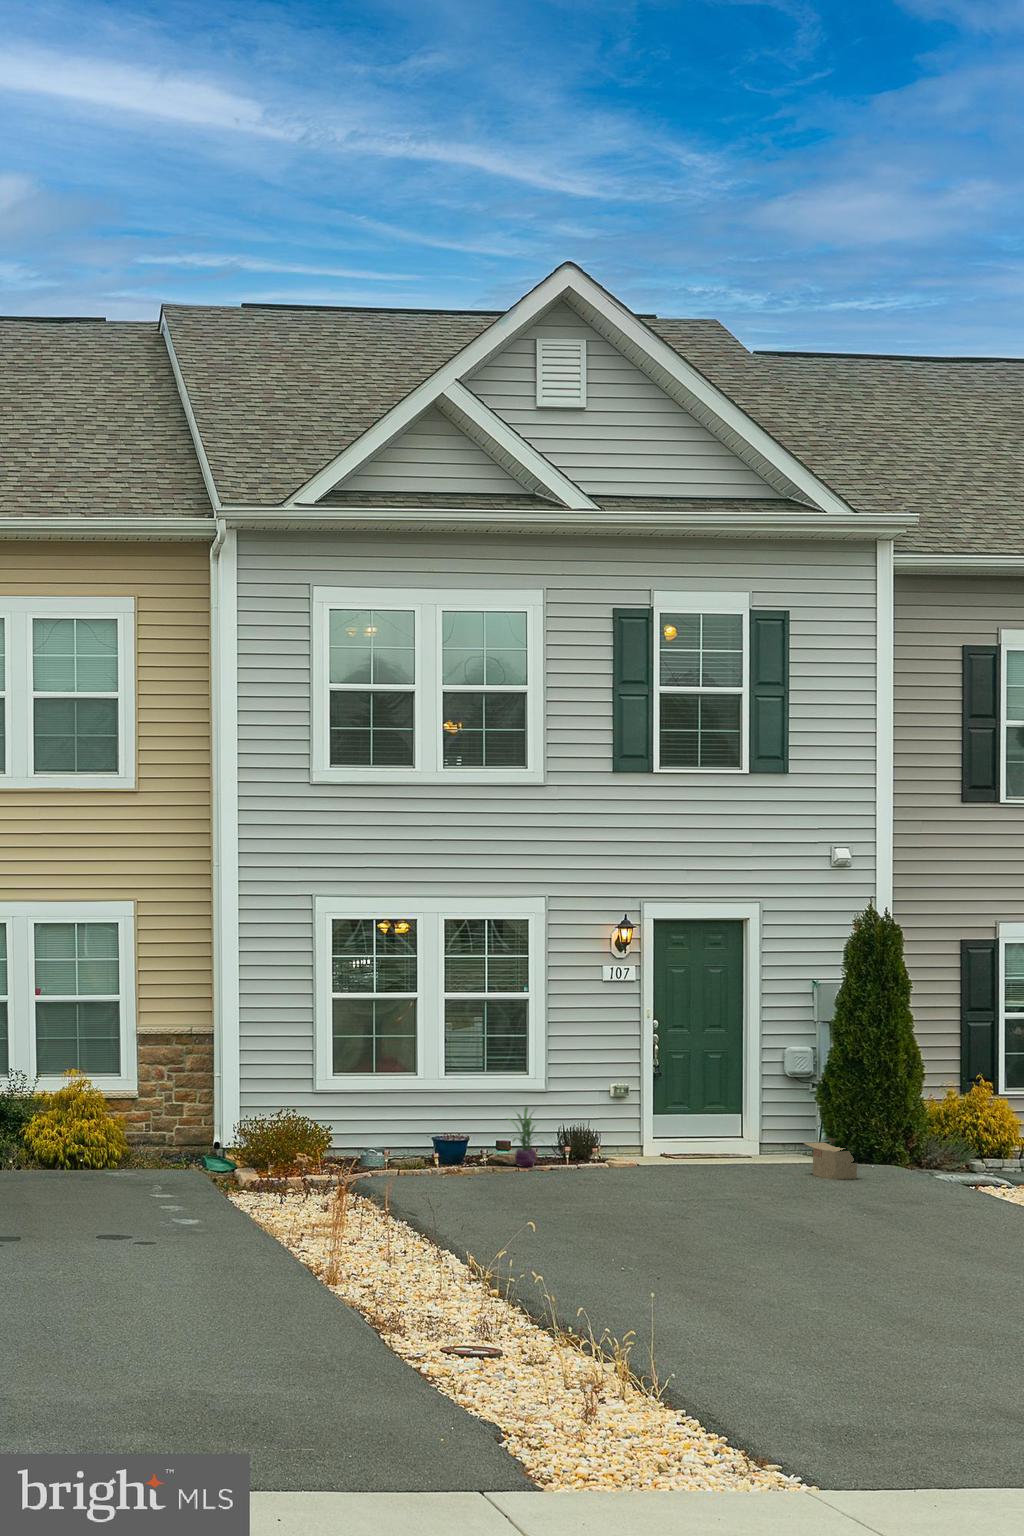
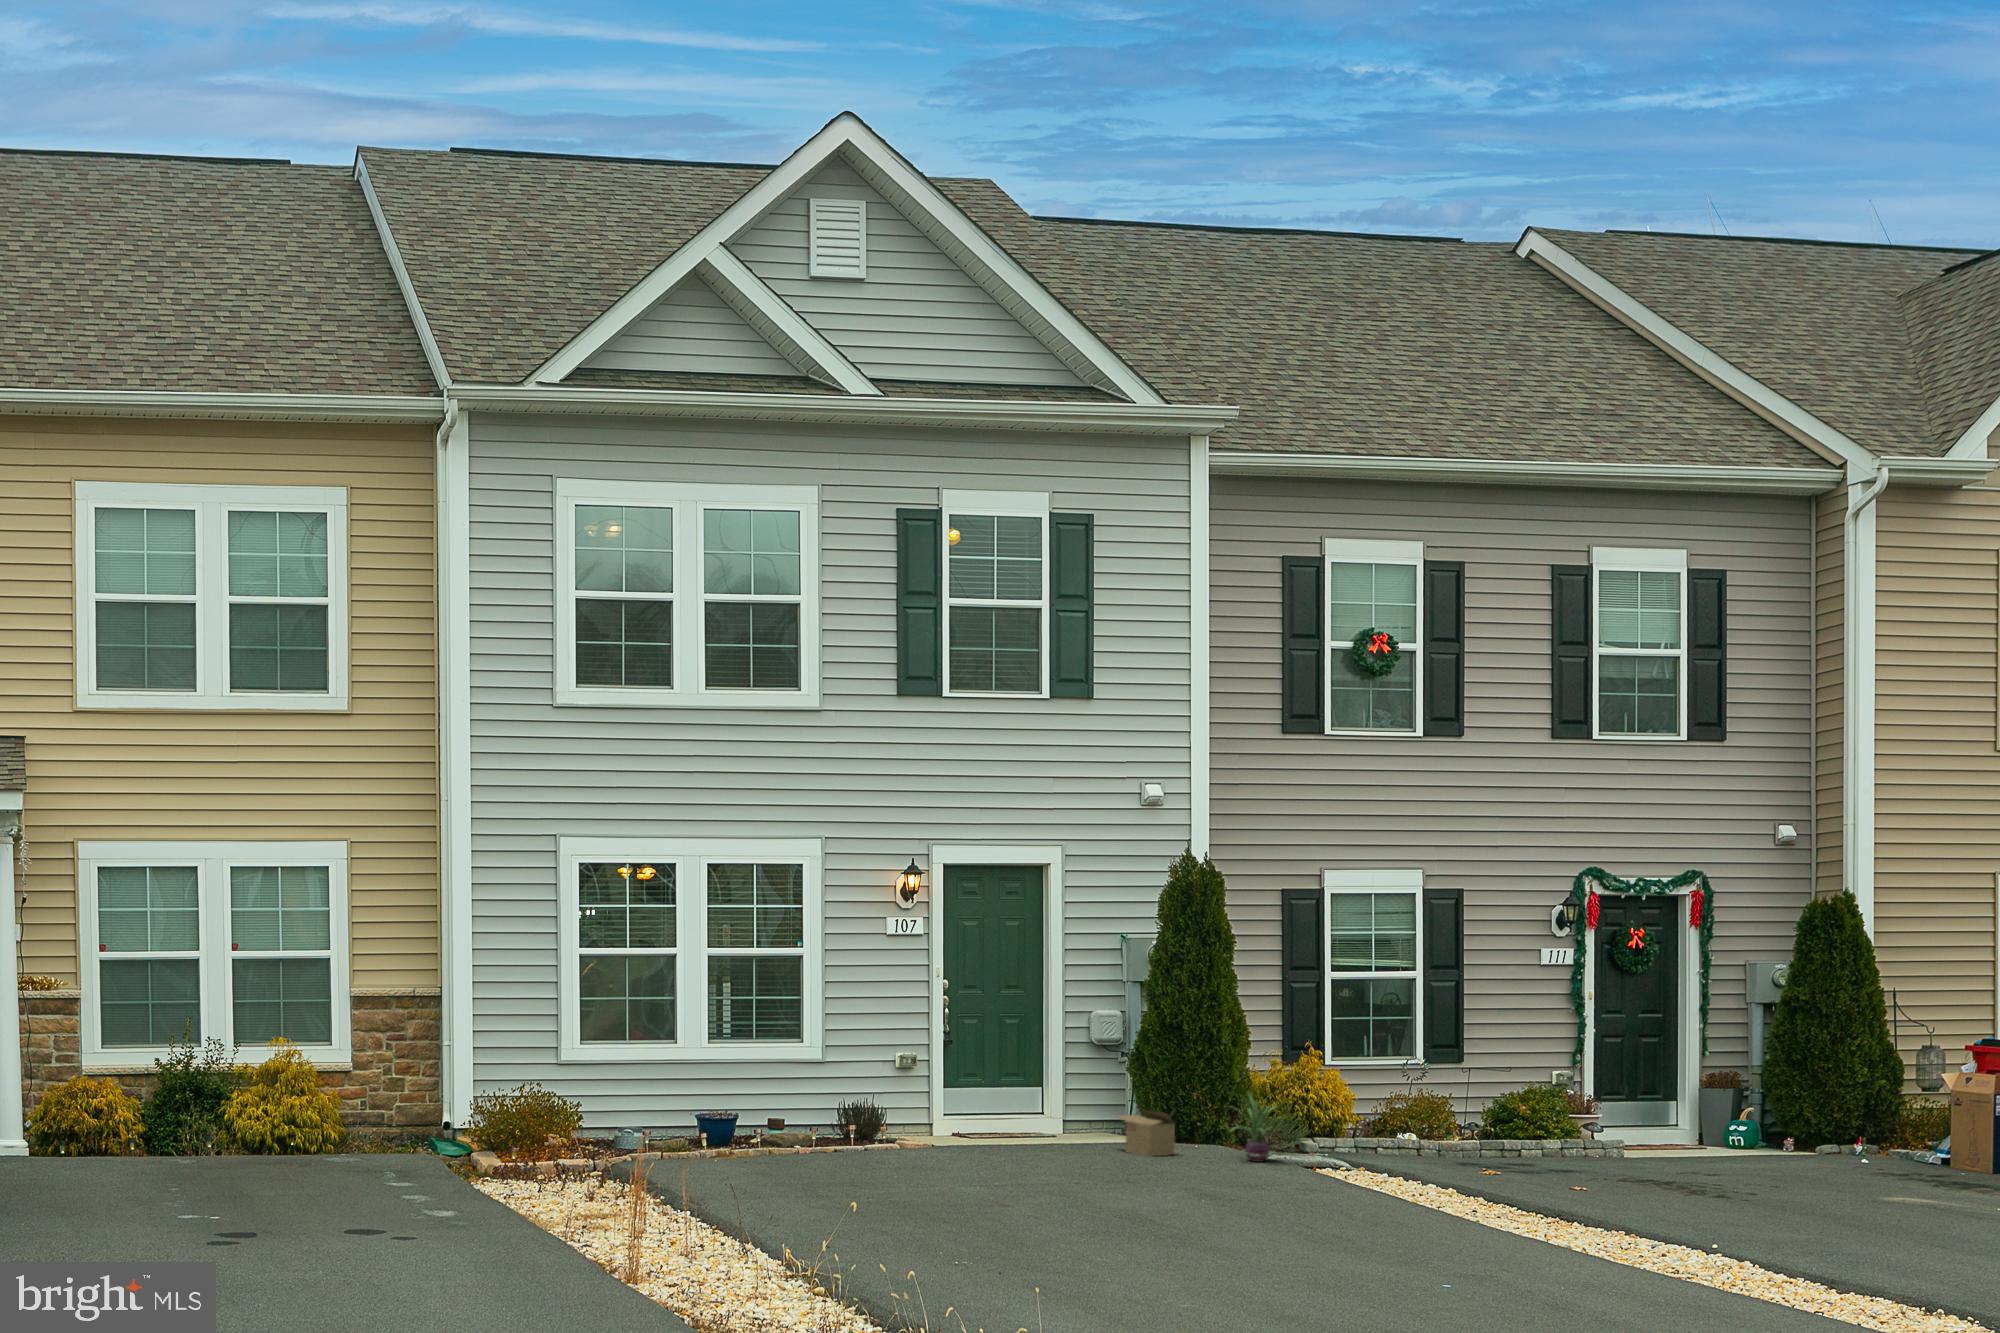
decorative plant: present [511,1107,536,1167] -> present [1232,1093,1271,1162]

